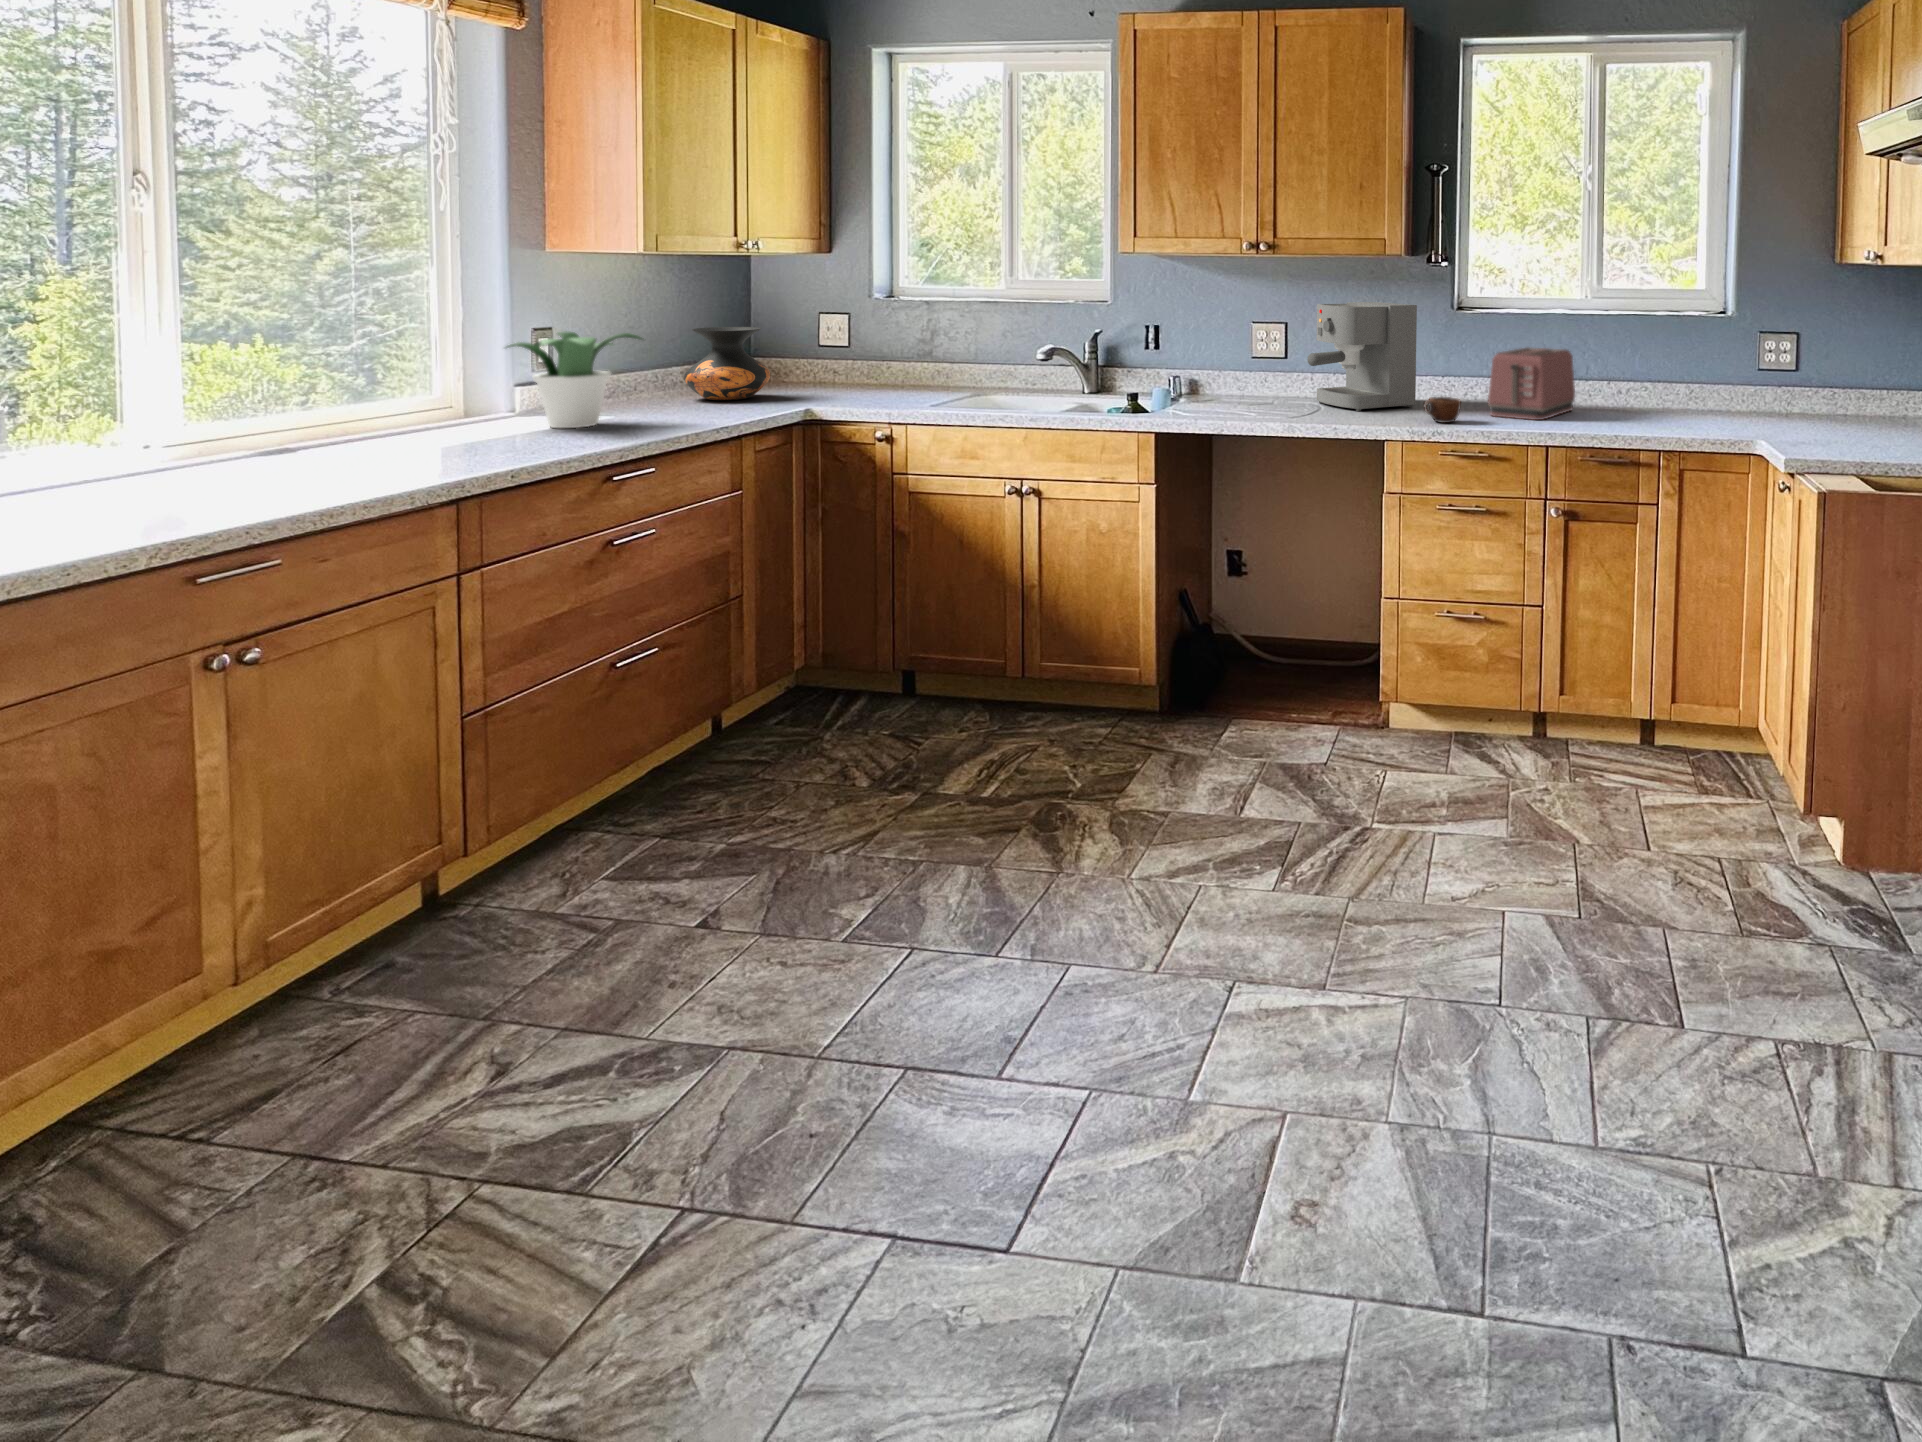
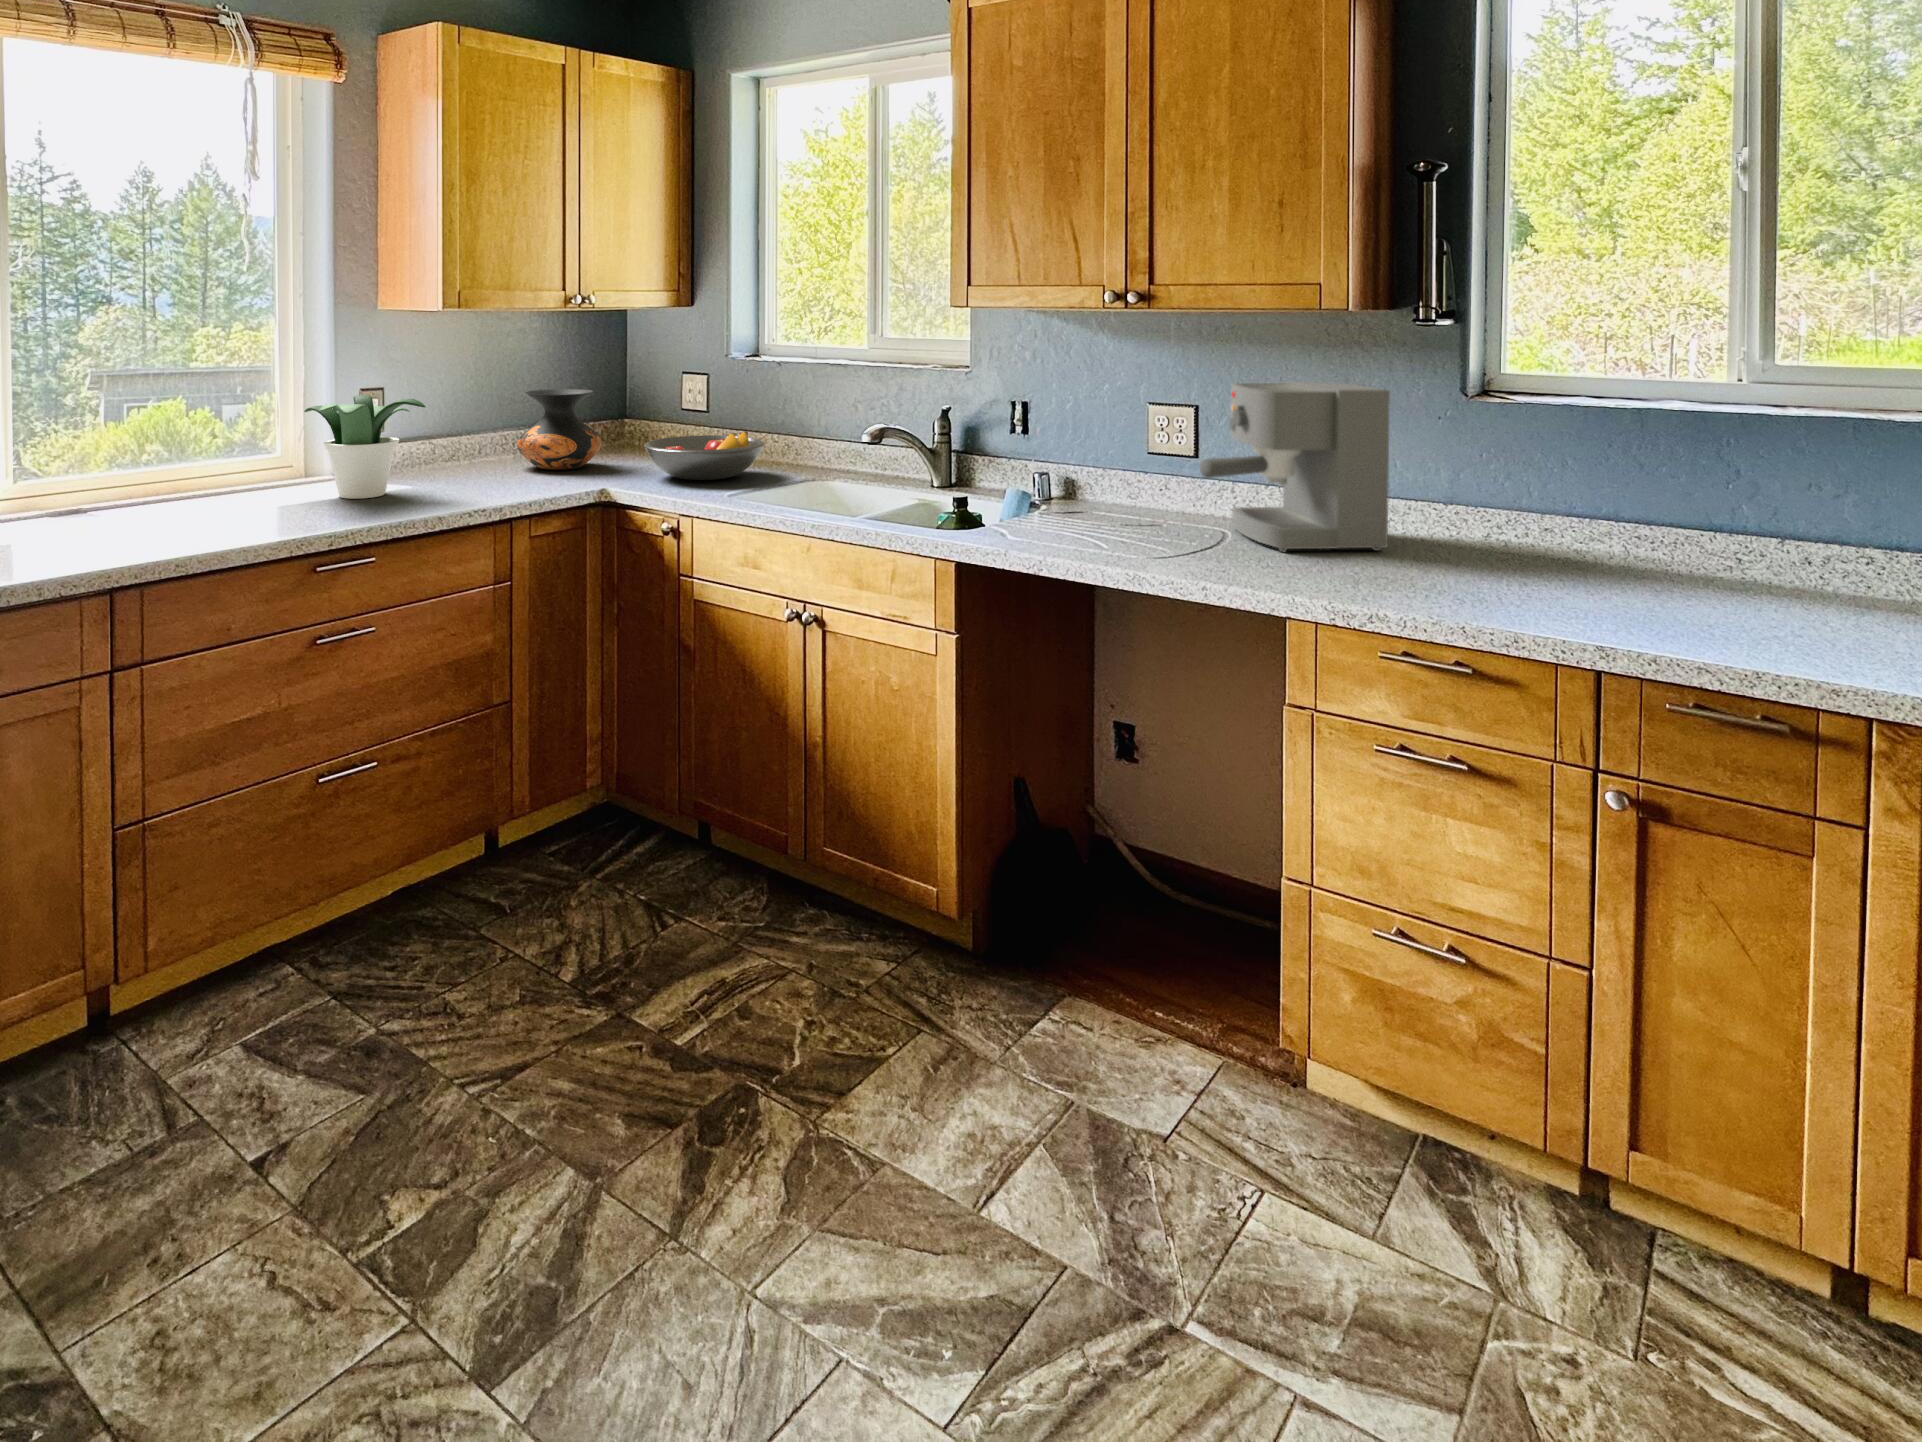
toaster: present [1488,348,1575,420] -> none [1508,468,1701,605]
fruit bowl: none [827,358,938,399] -> present [644,431,765,480]
mug: present [1424,397,1461,423] -> none [1370,547,1443,595]

